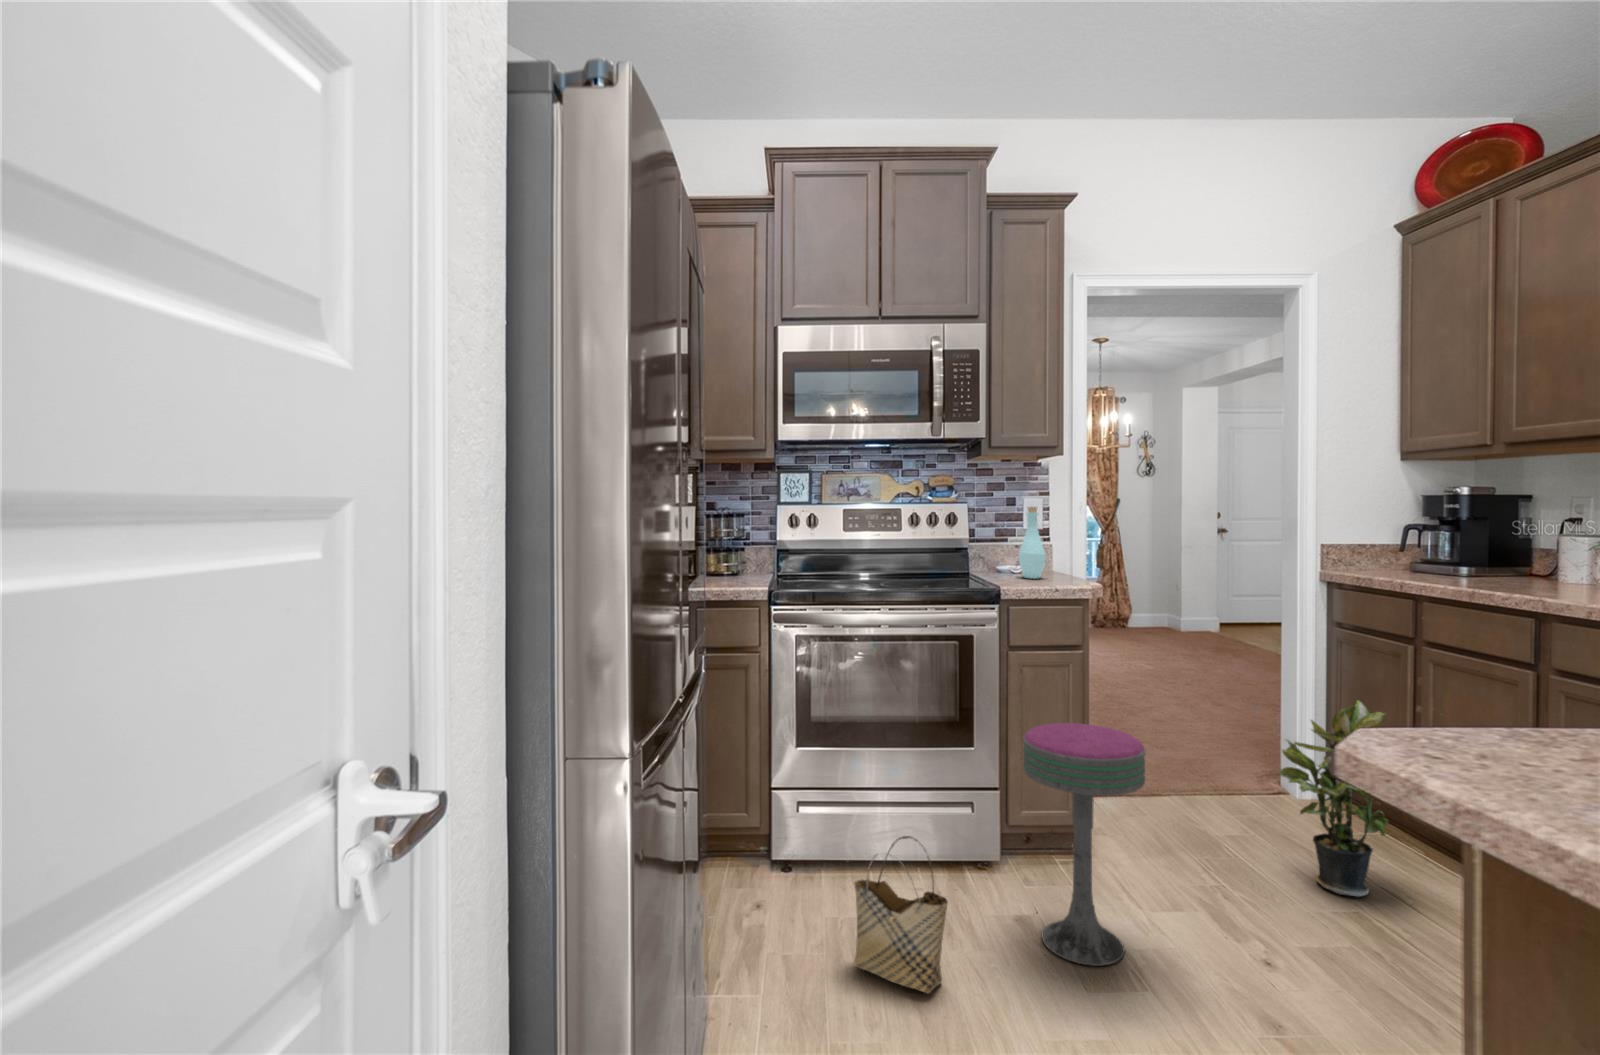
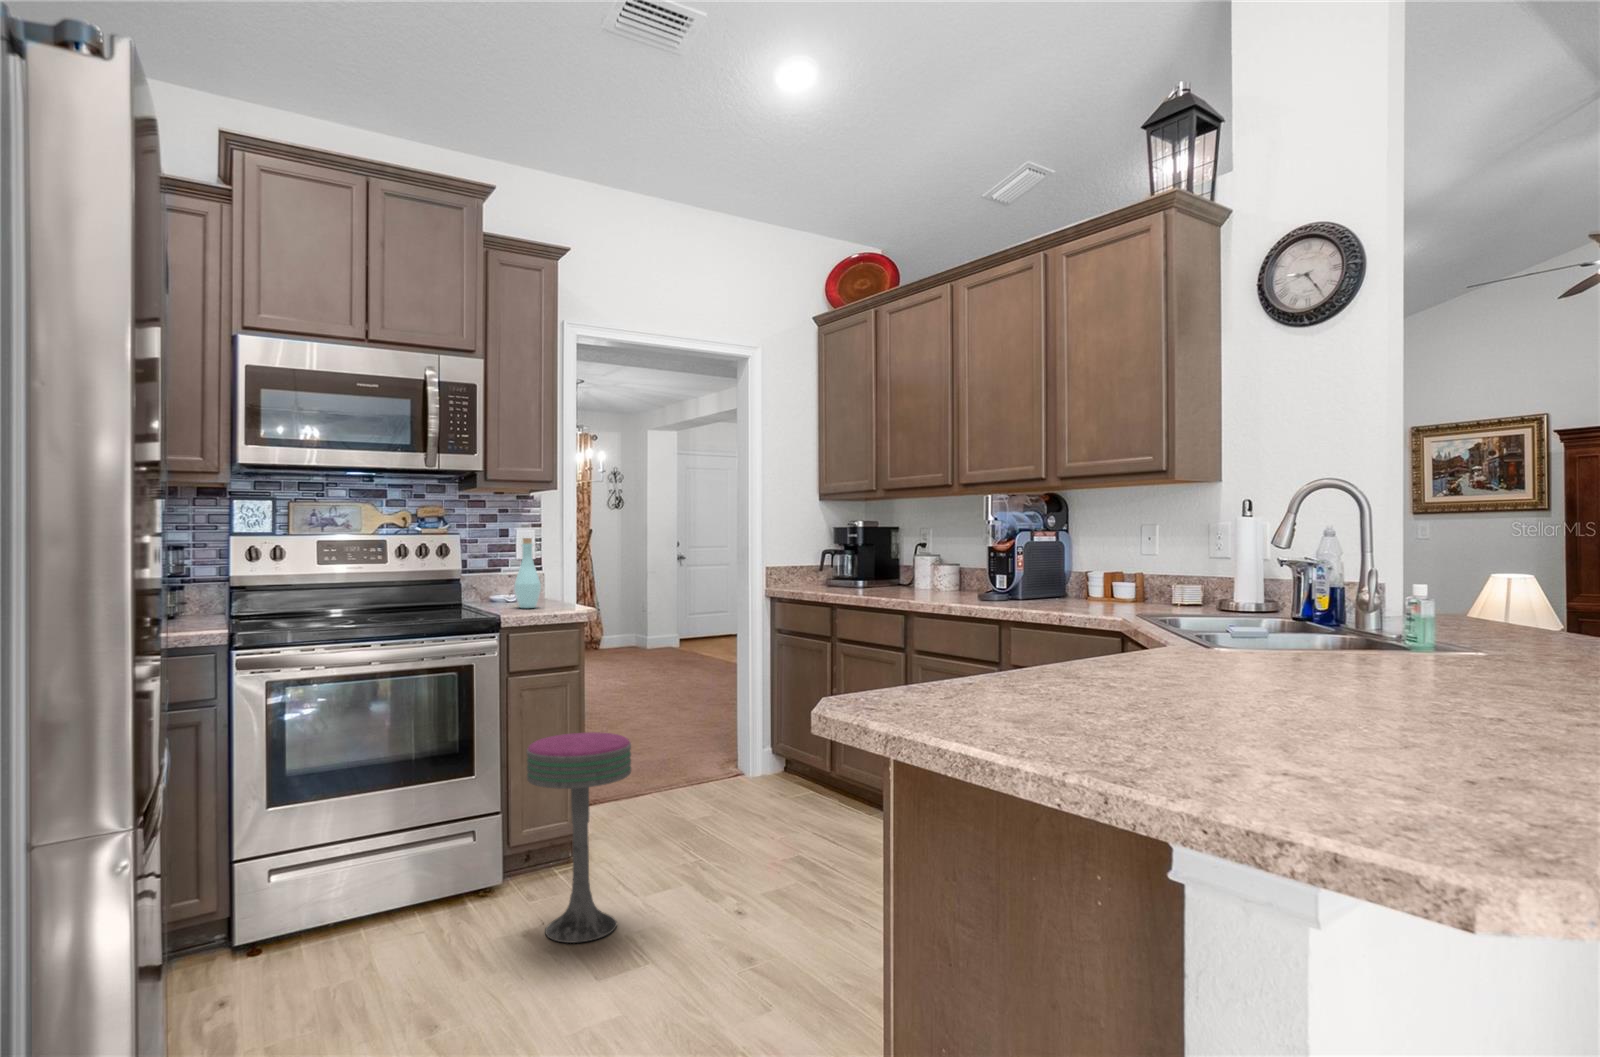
potted plant: present [1279,701,1388,897] -> none [735,690,819,847]
woven basket: present [854,836,948,993] -> none [359,859,460,1002]

